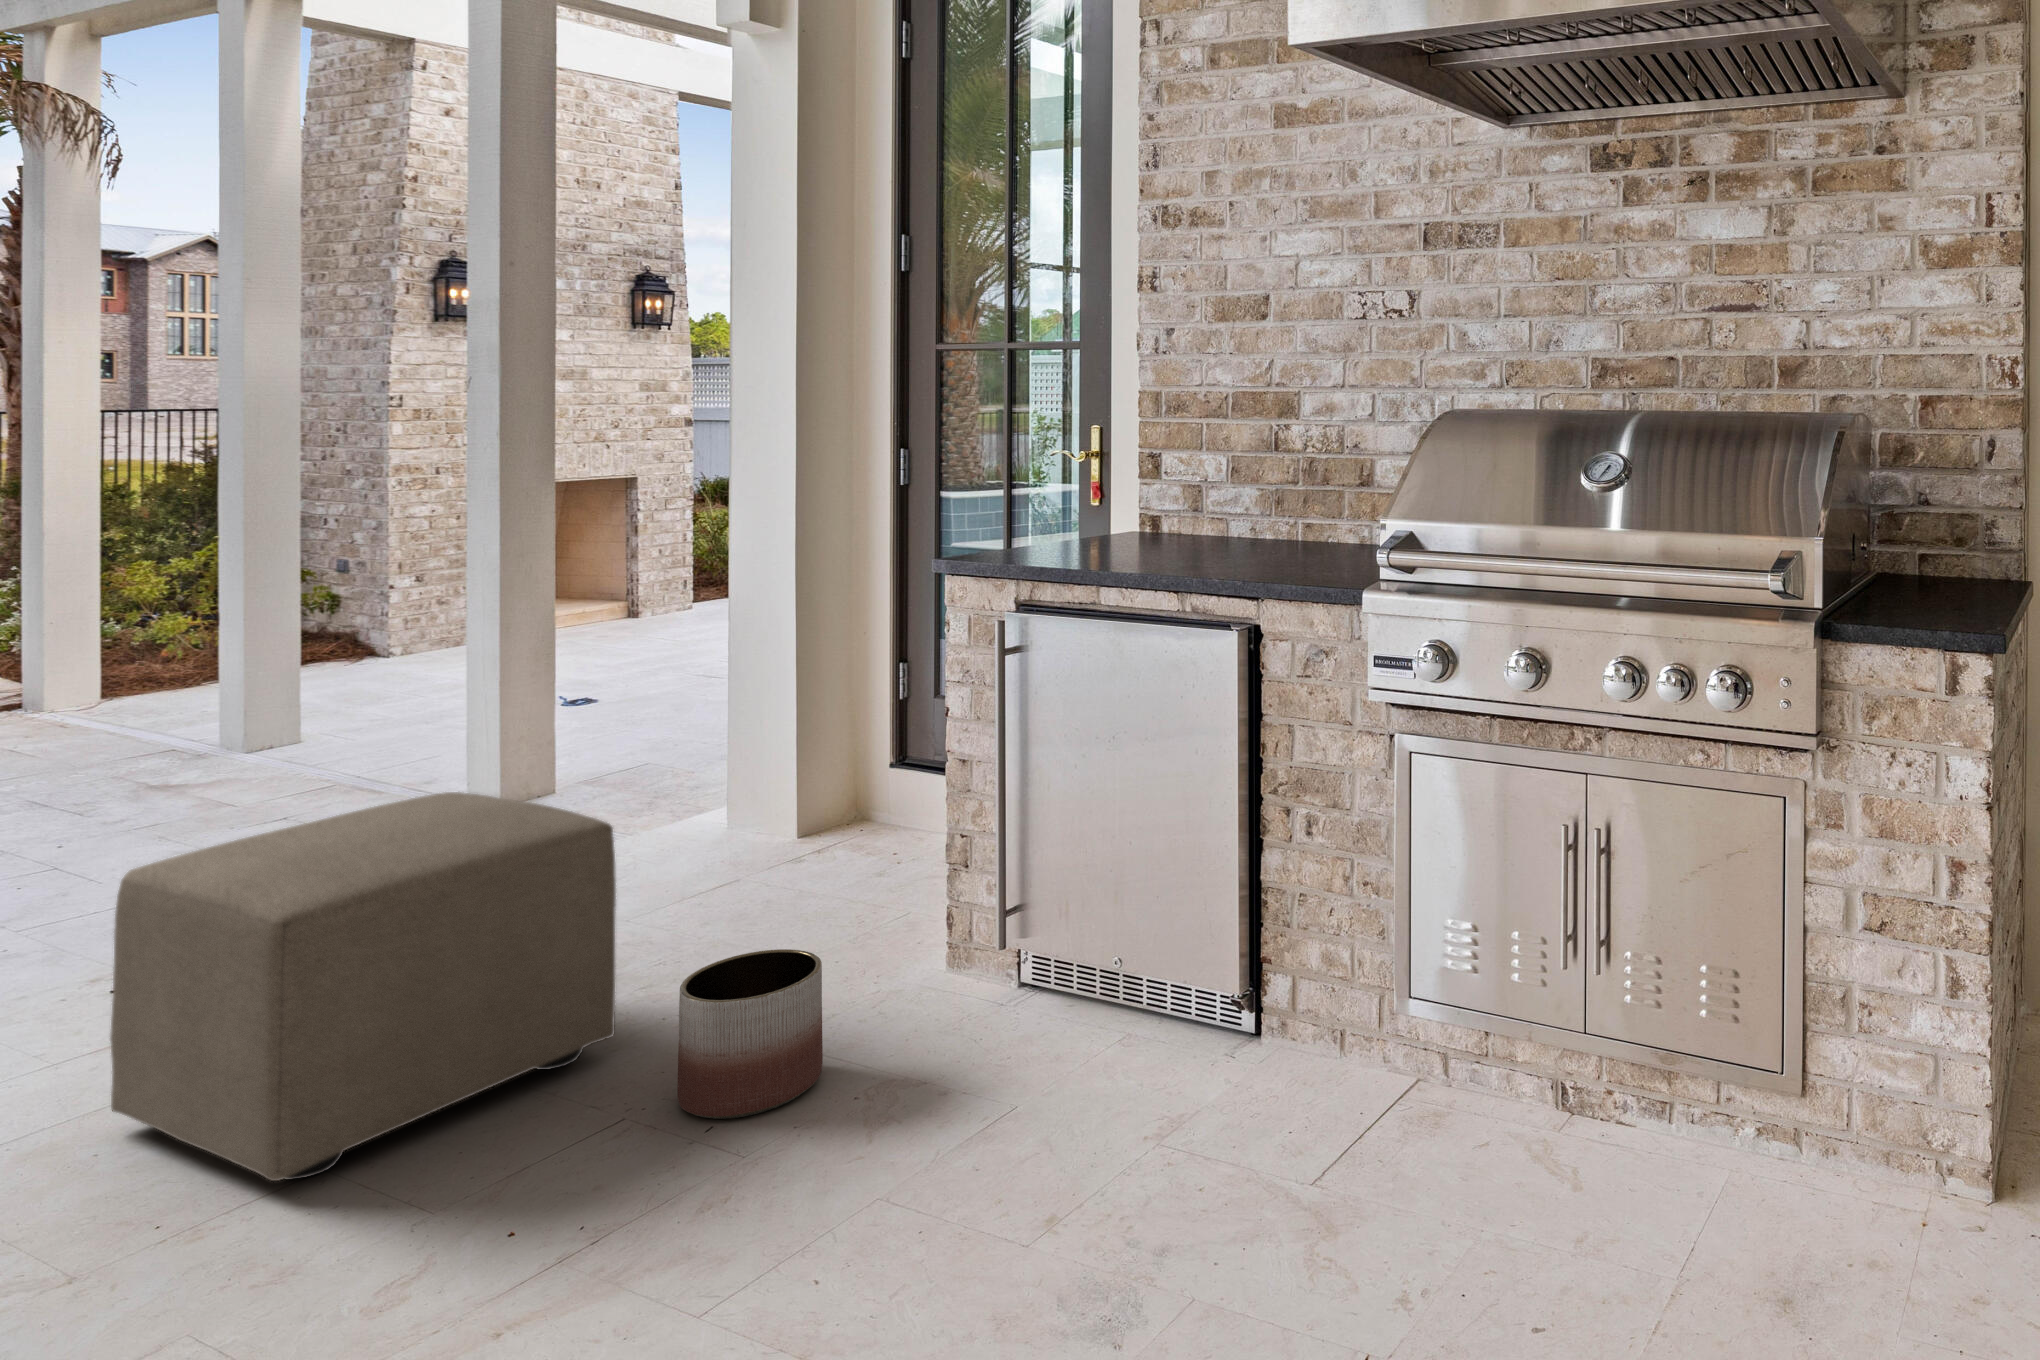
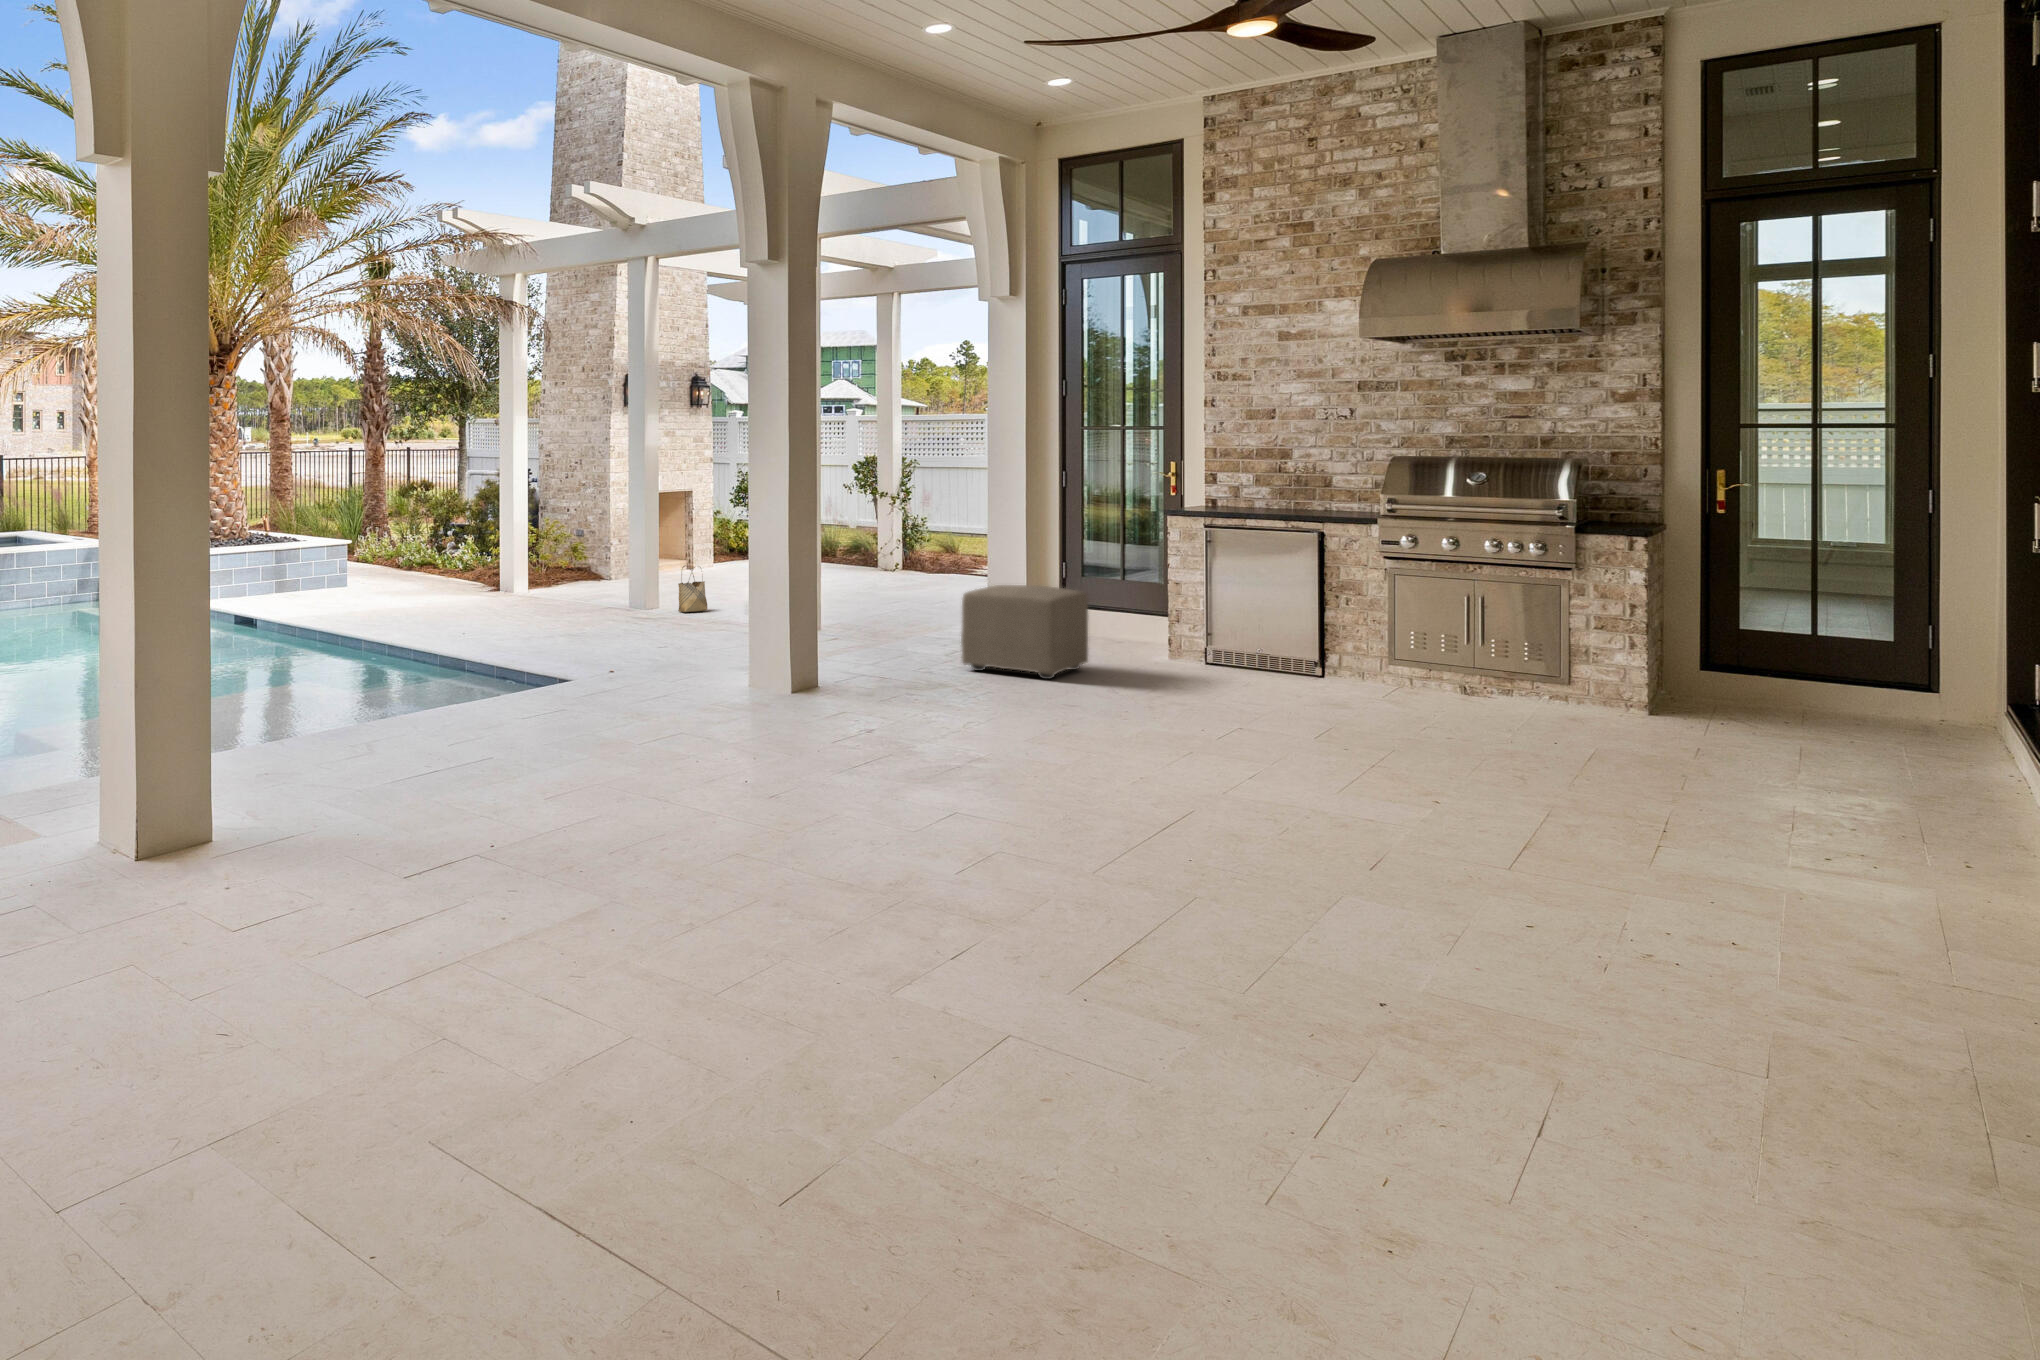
woven basket: none [134,669,243,786] -> present [678,566,707,612]
planter: present [677,949,823,1119] -> none [1131,636,1177,680]

